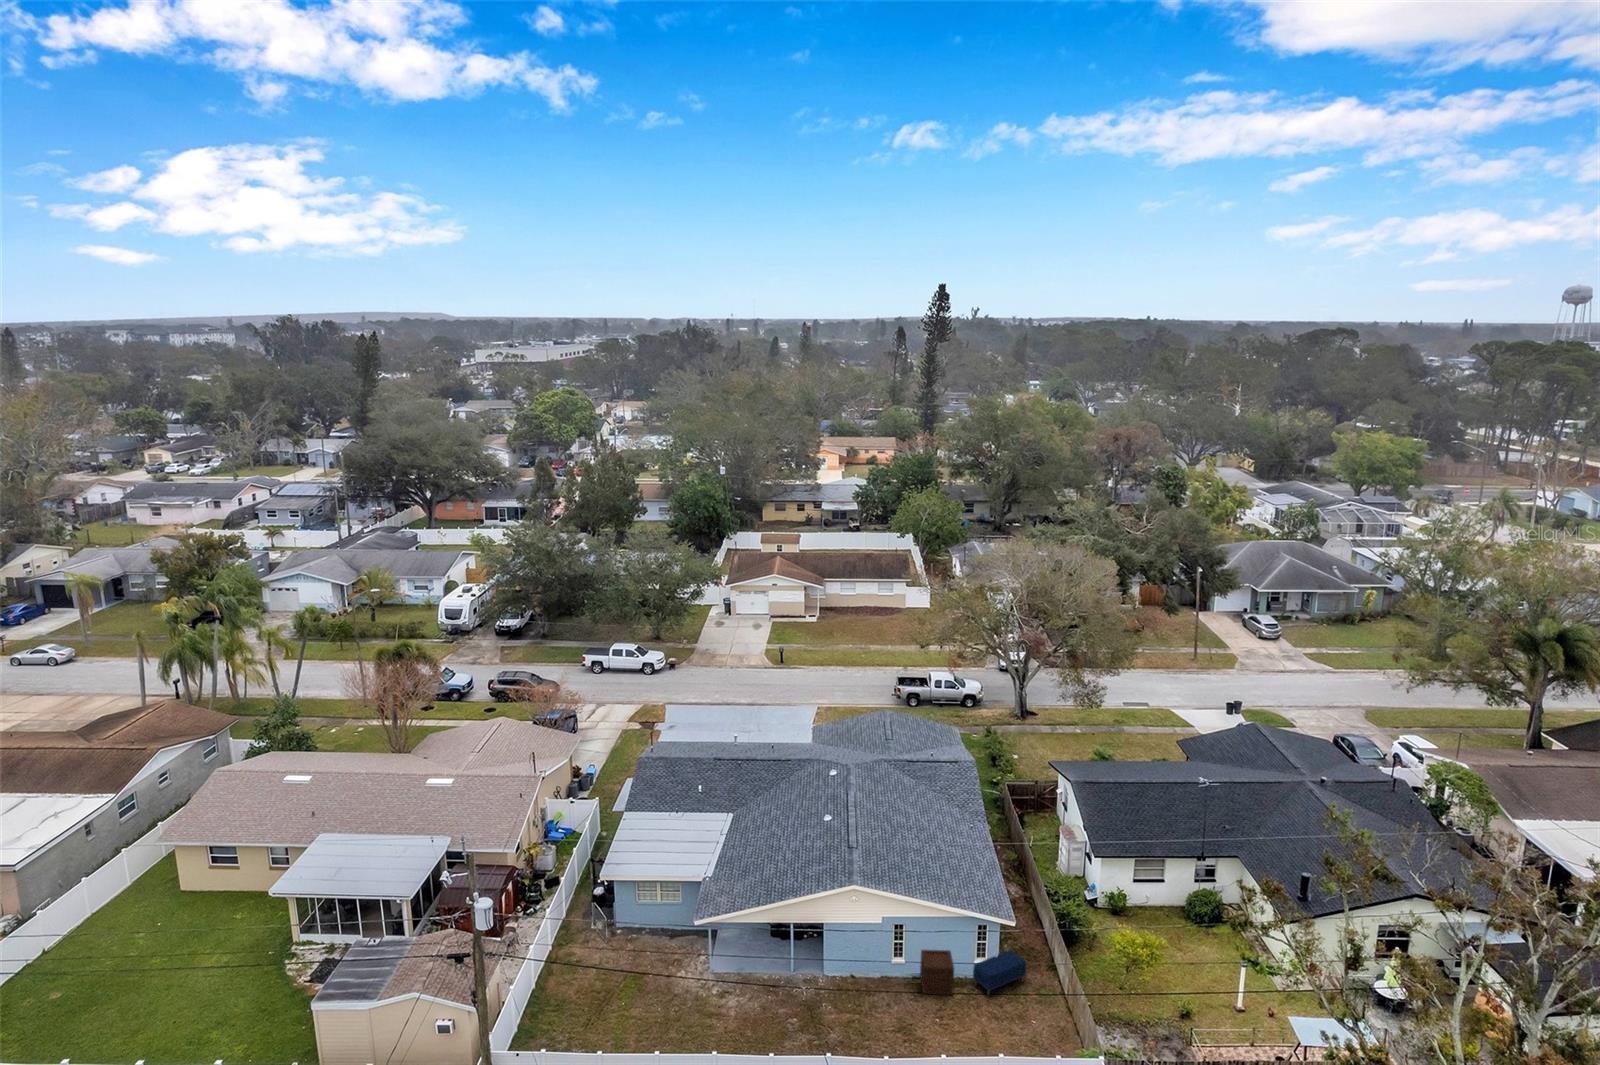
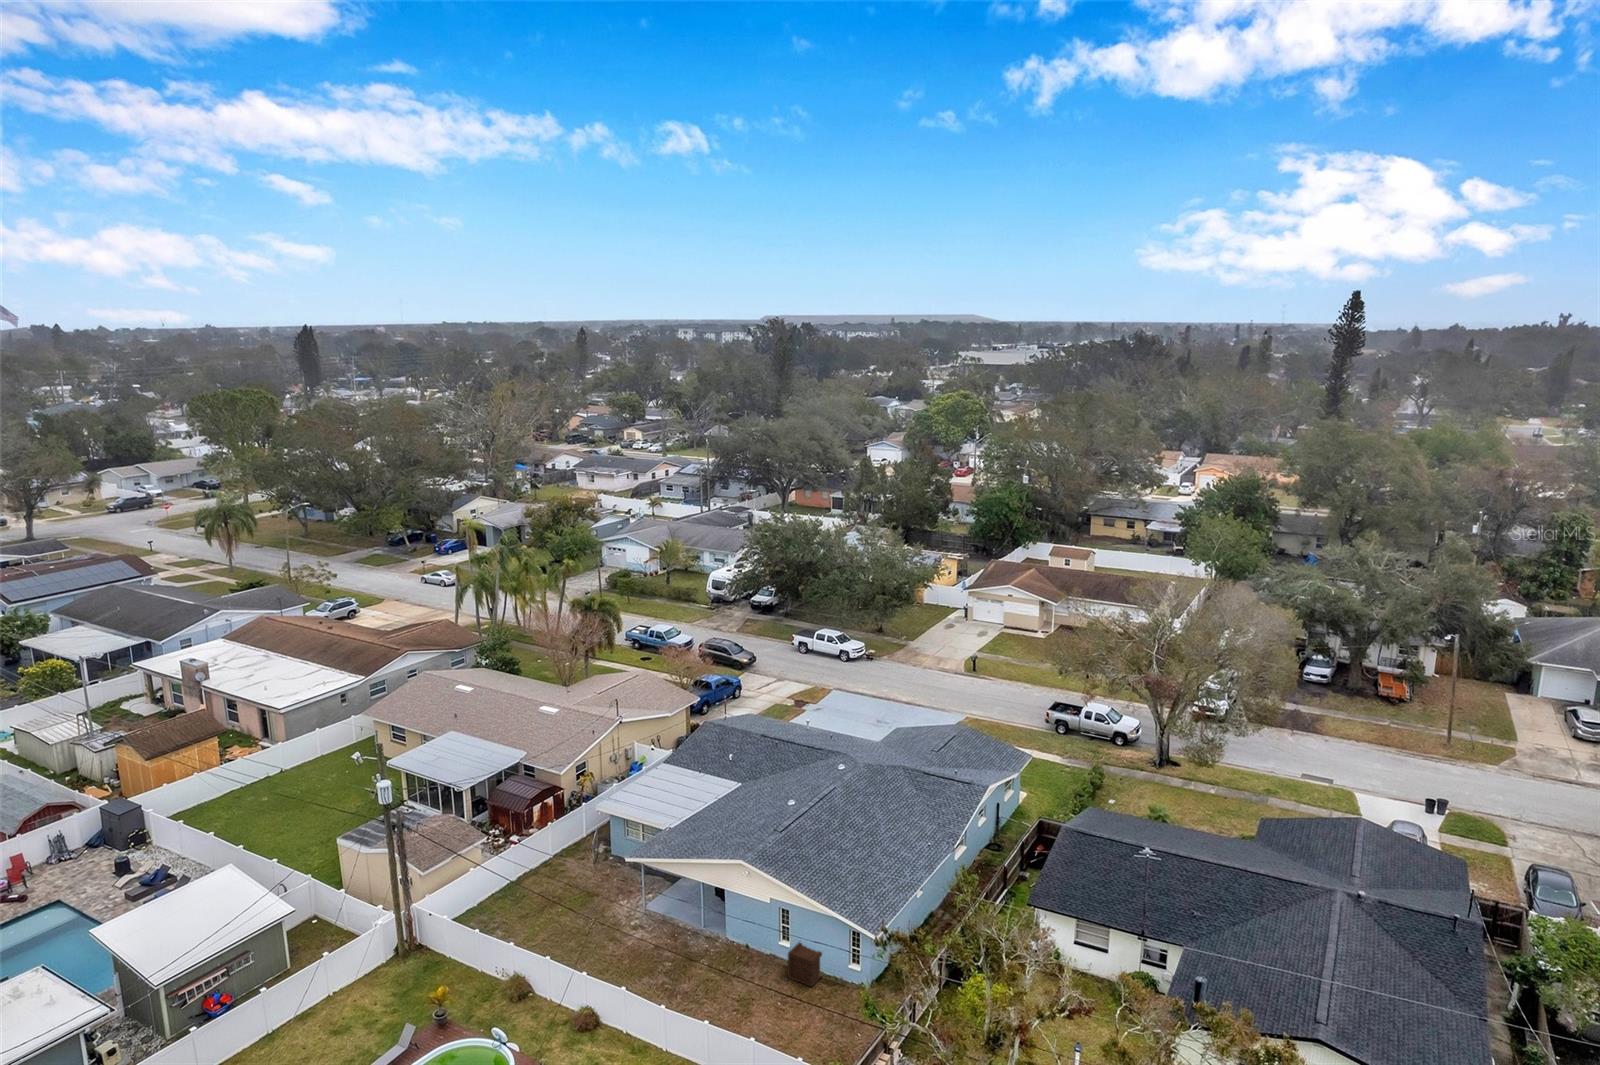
bench: present [973,951,1026,996] -> none [839,966,890,1000]

